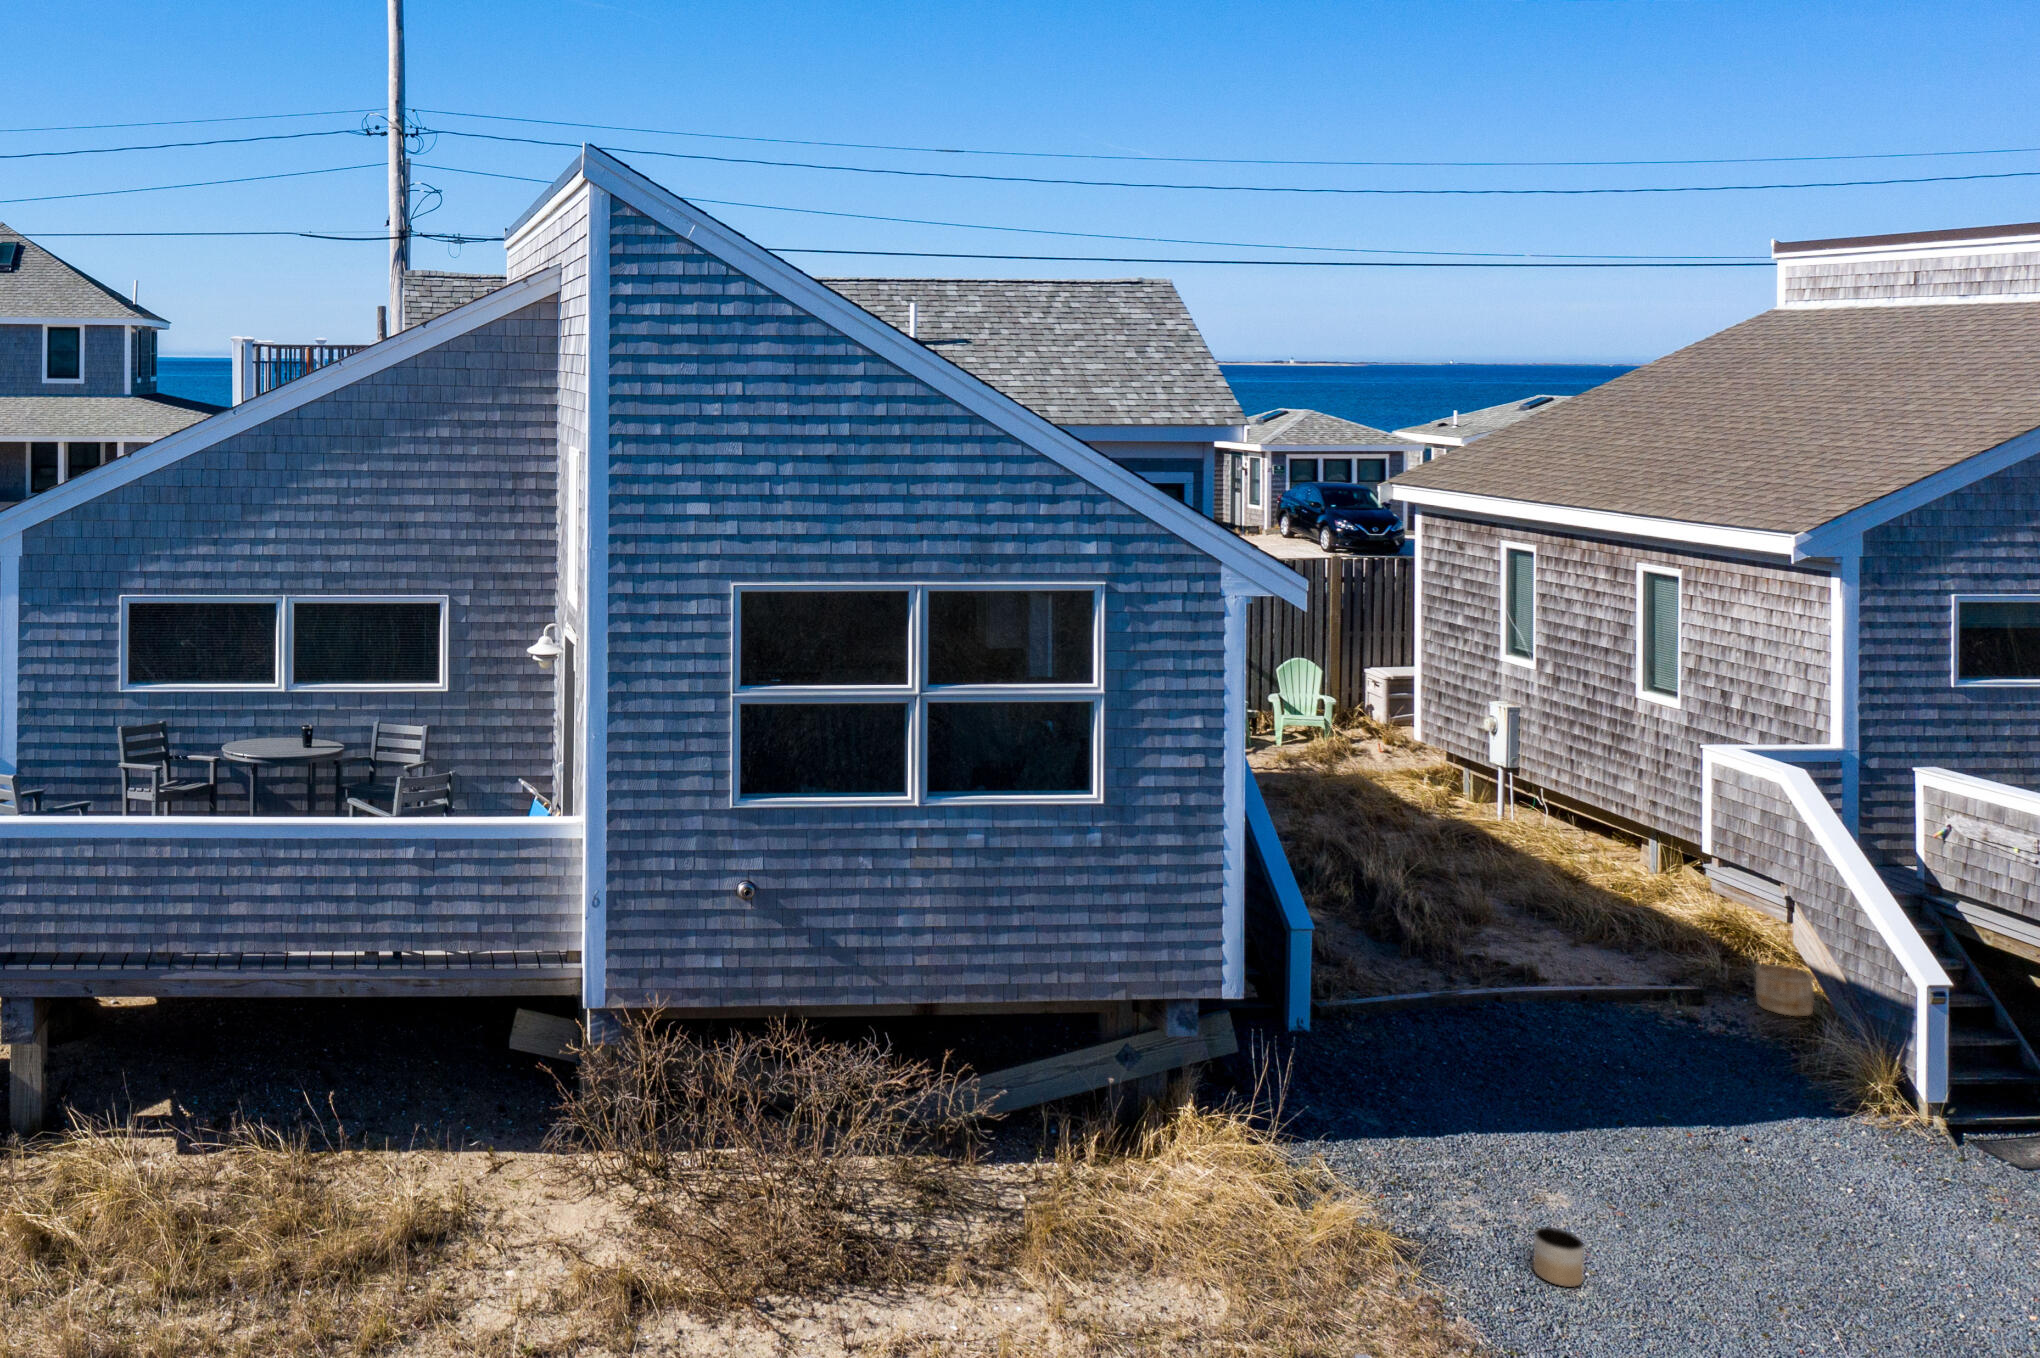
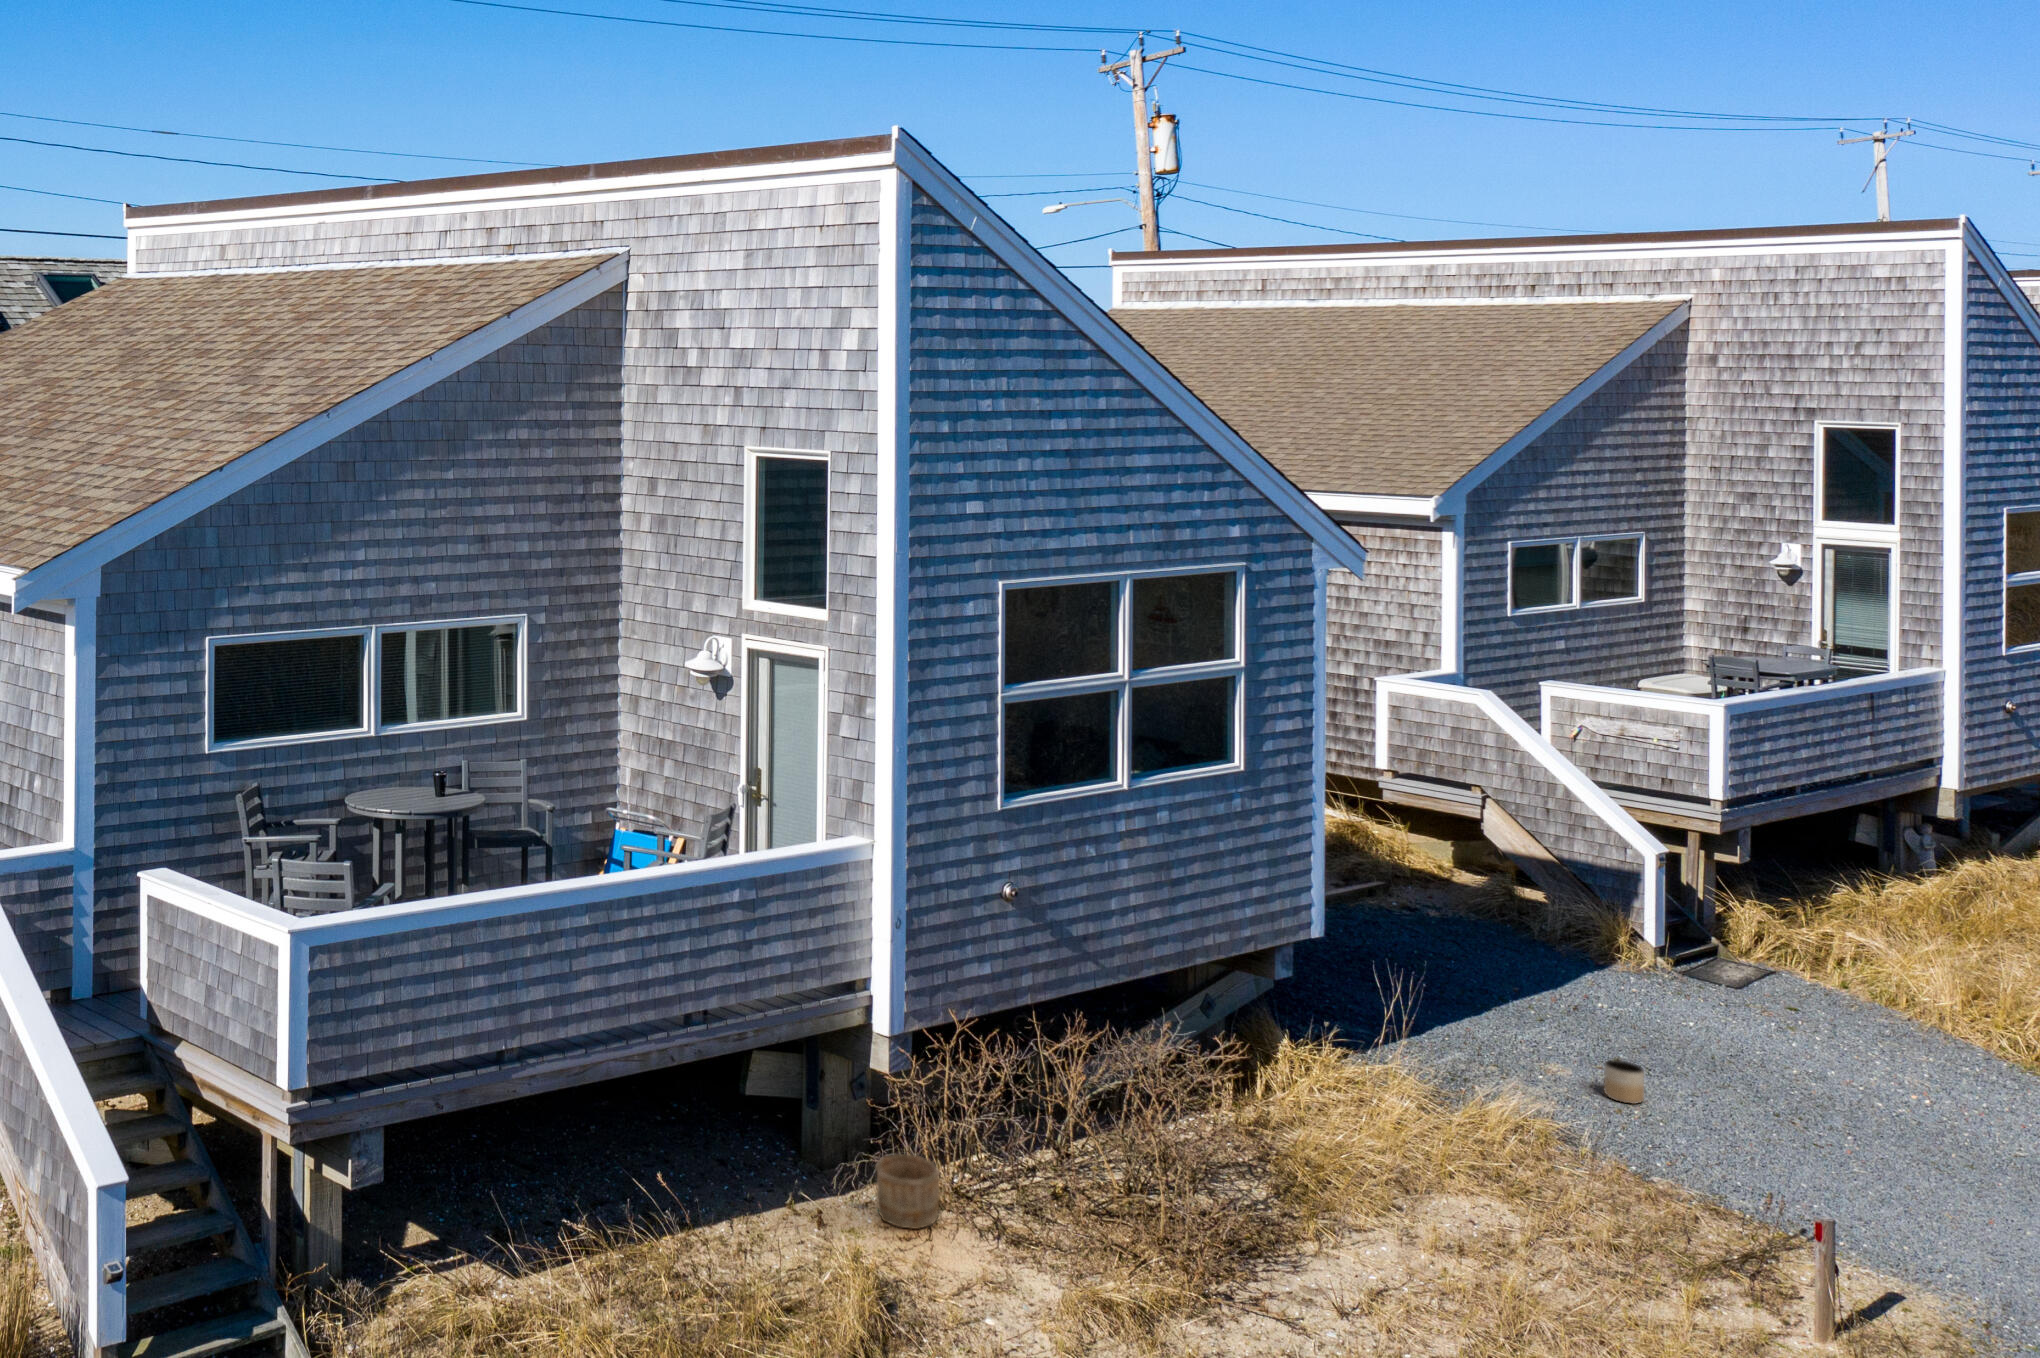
wooden bucket: present [1755,964,1814,1017] -> present [875,1154,941,1229]

